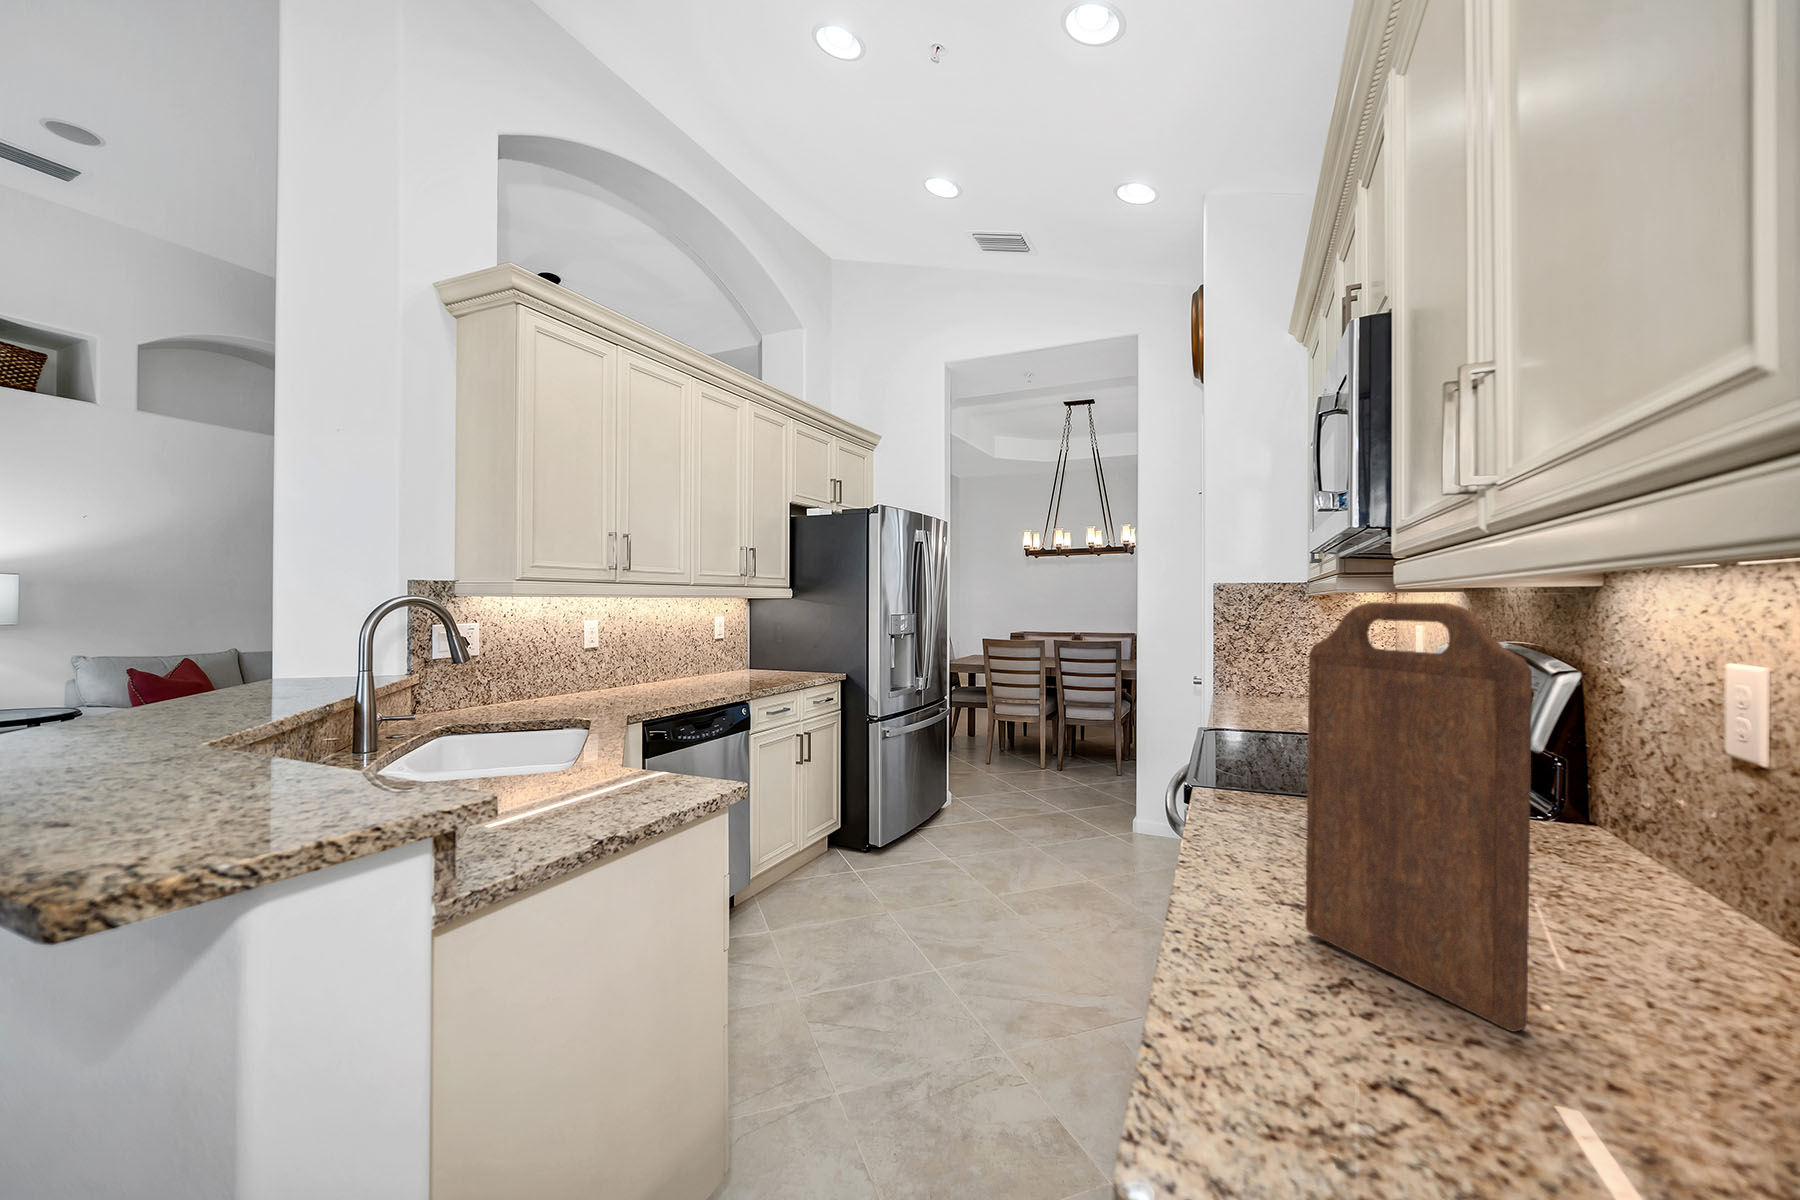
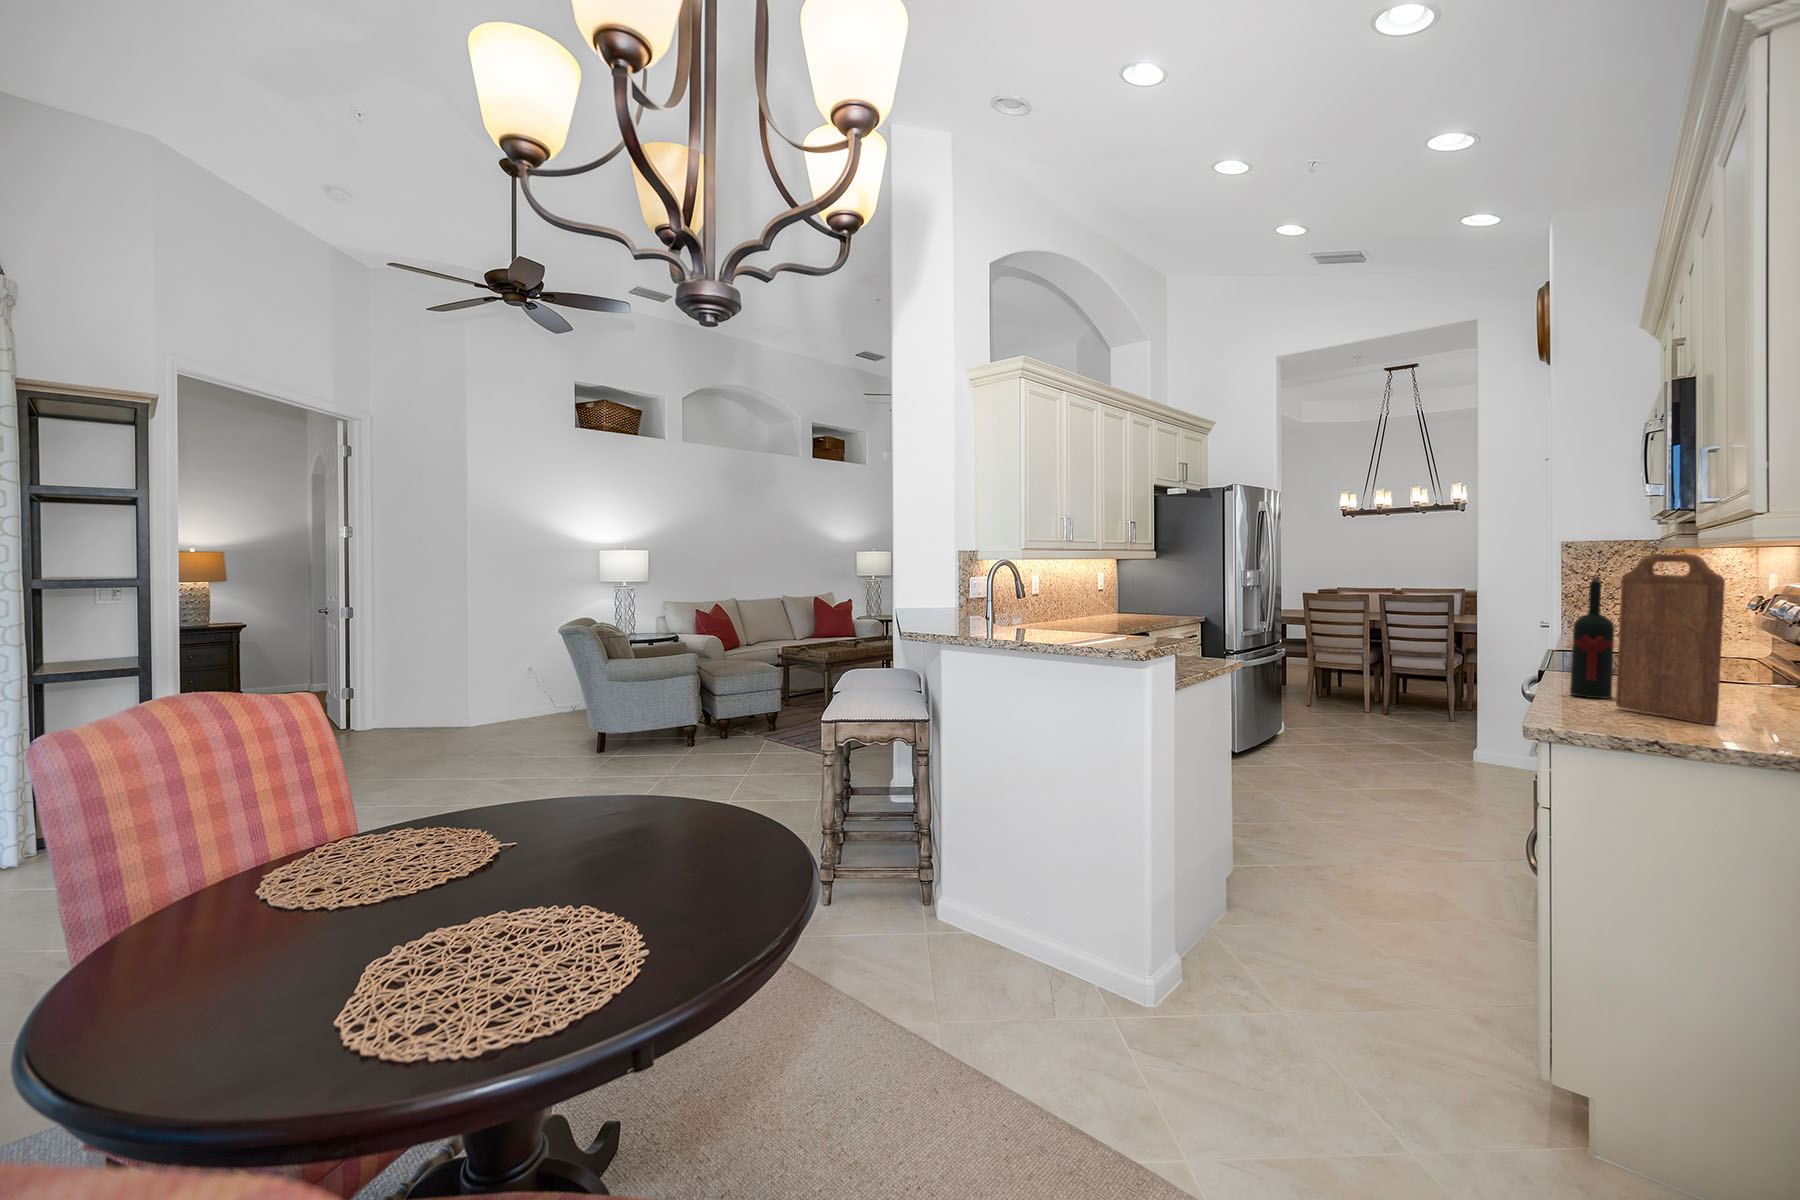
wine bottle: none [1223,643,1290,881] -> present [1570,577,1614,698]

